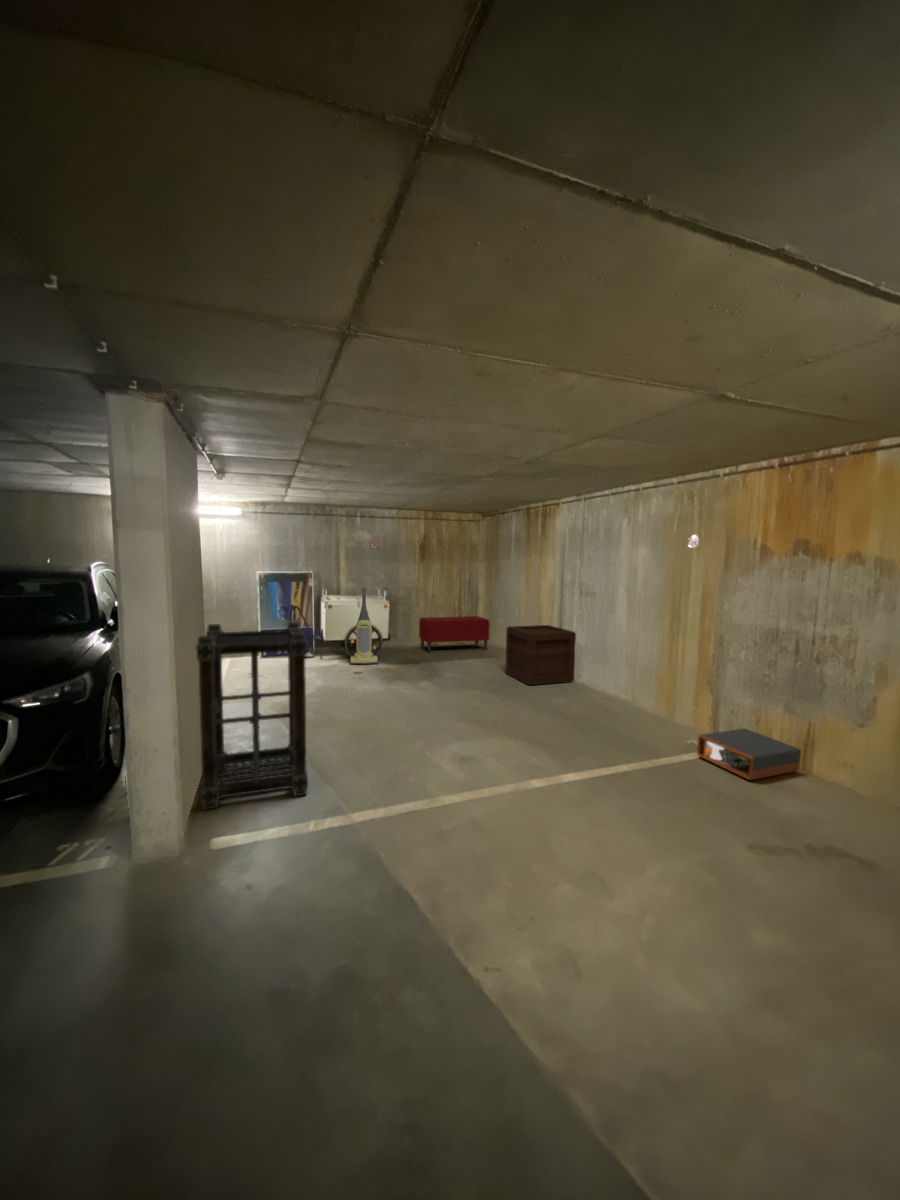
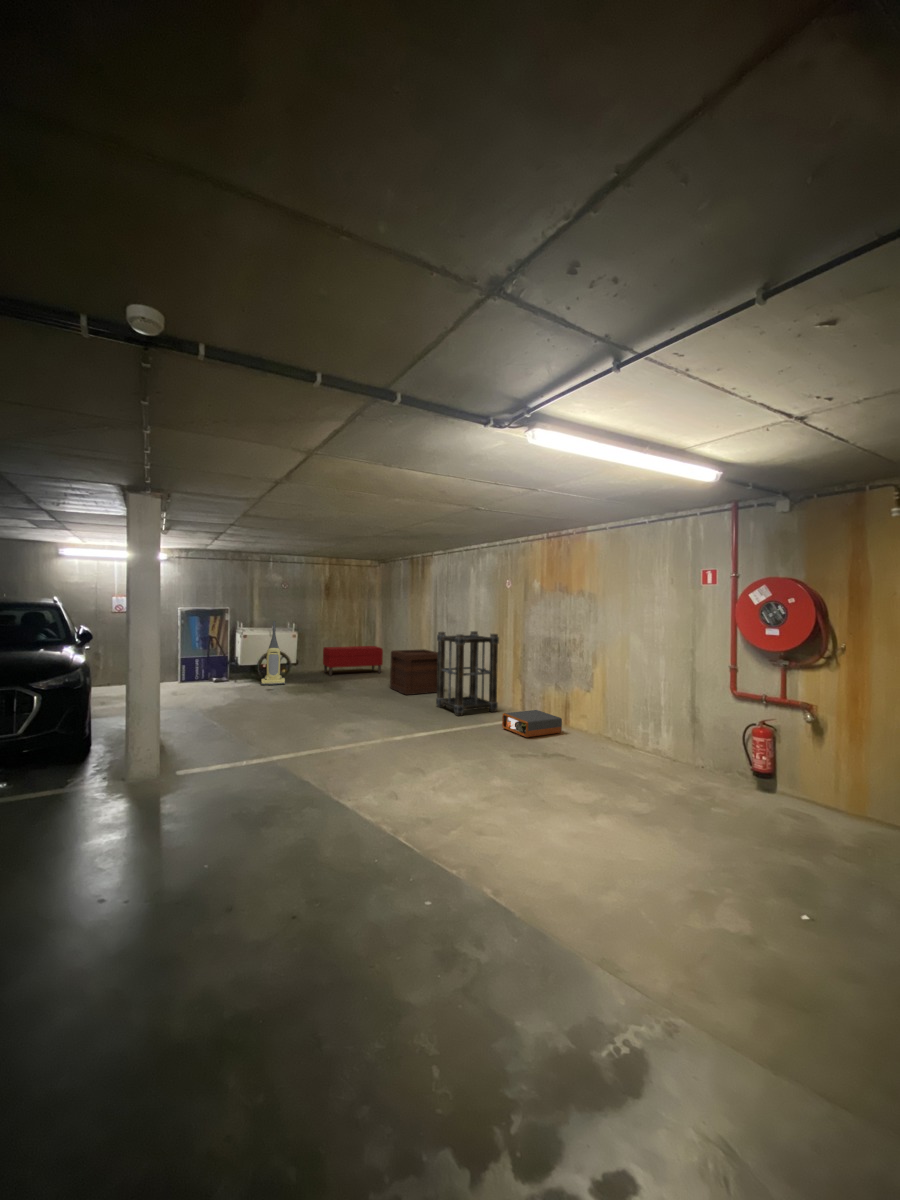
shelving unit: present [196,622,308,810] -> present [436,631,499,716]

